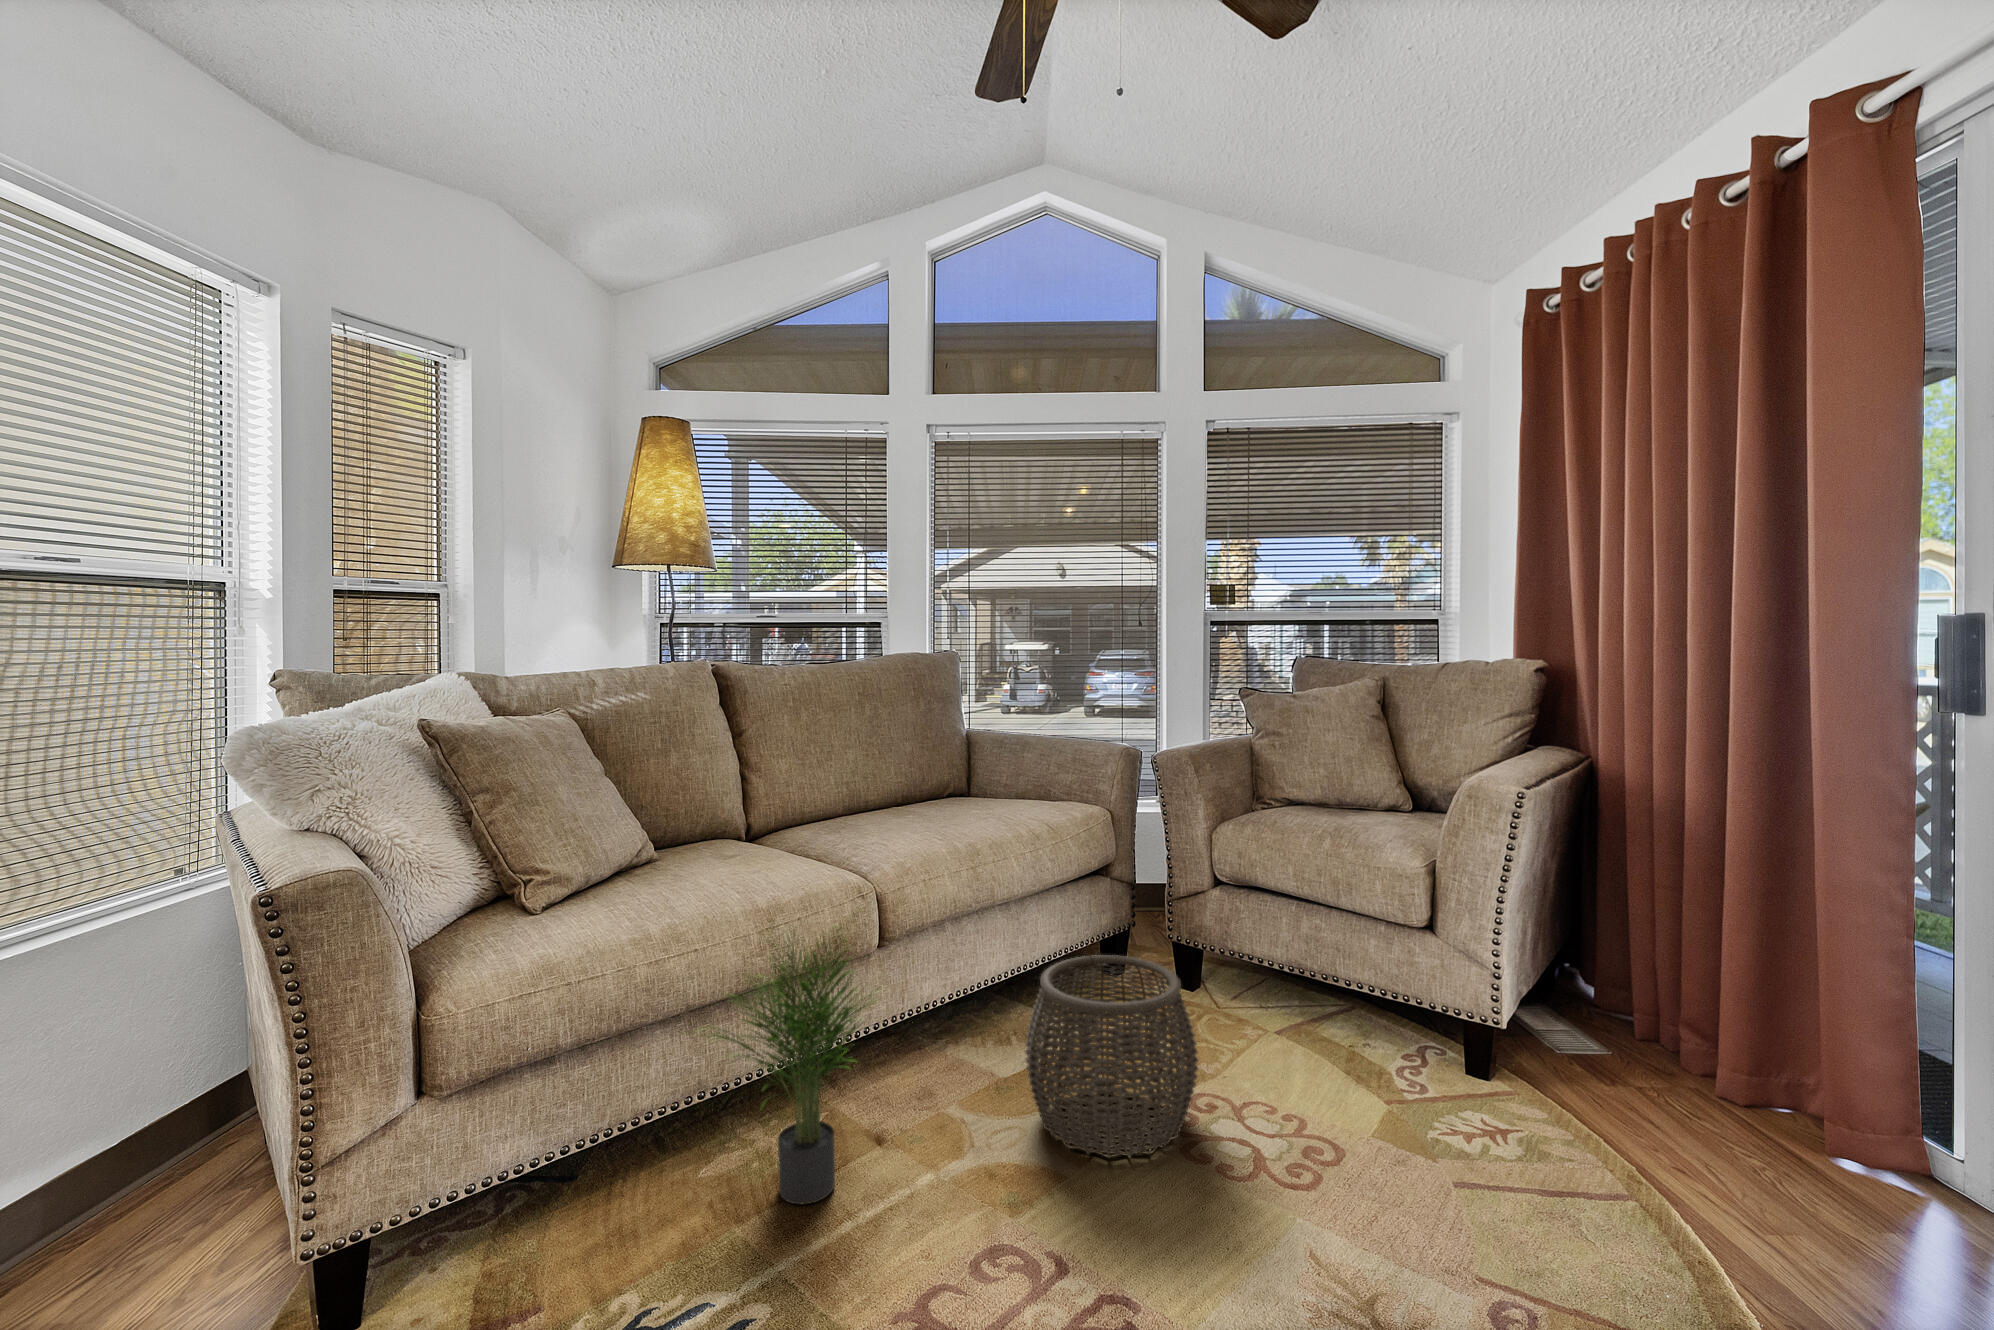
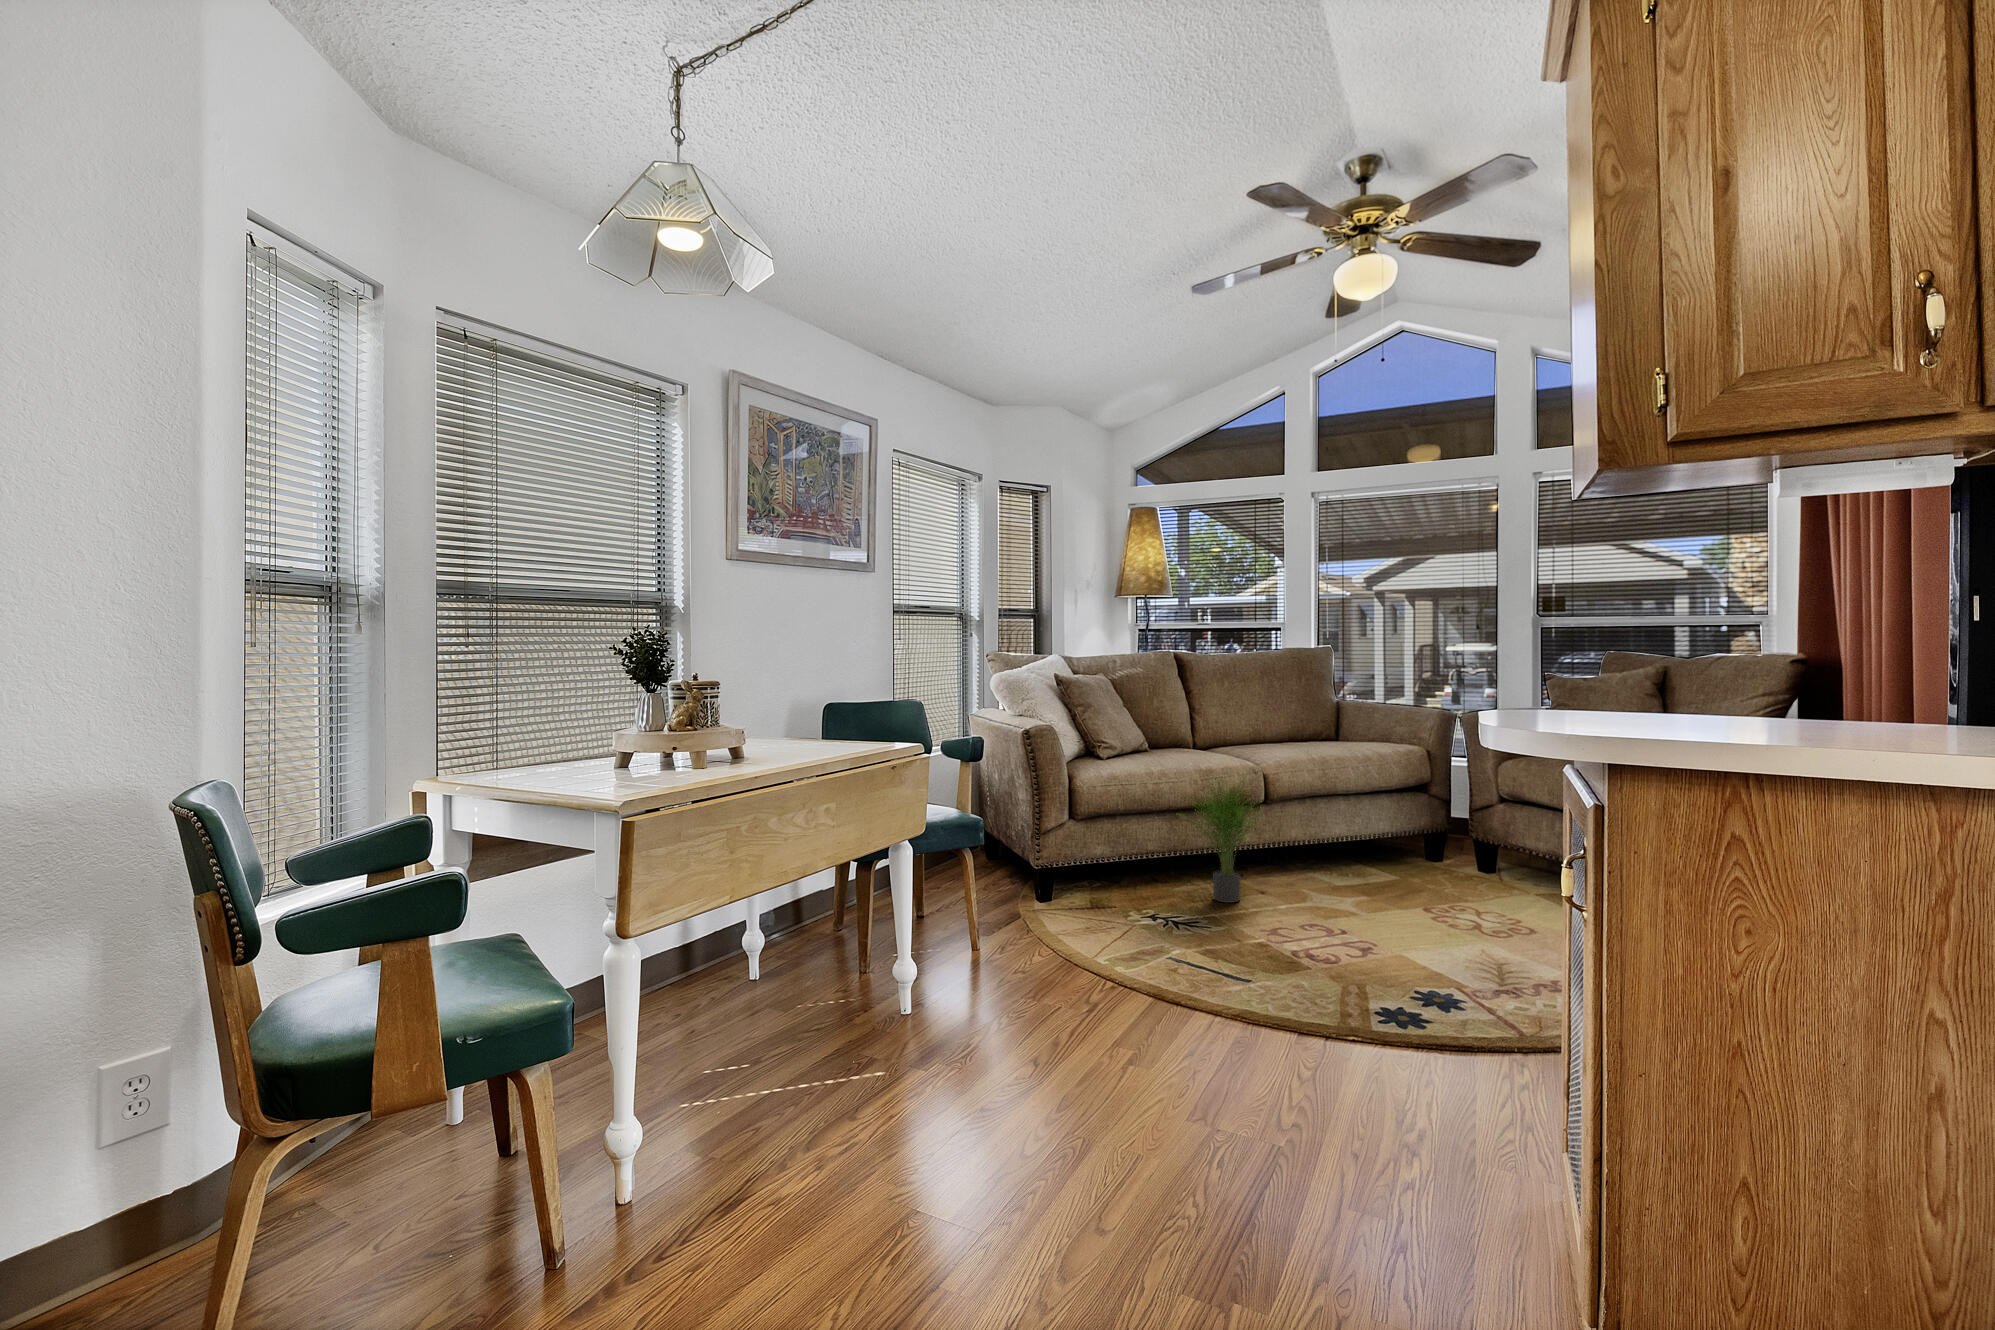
woven basket: present [1025,955,1198,1158] -> none [1346,814,1450,911]

